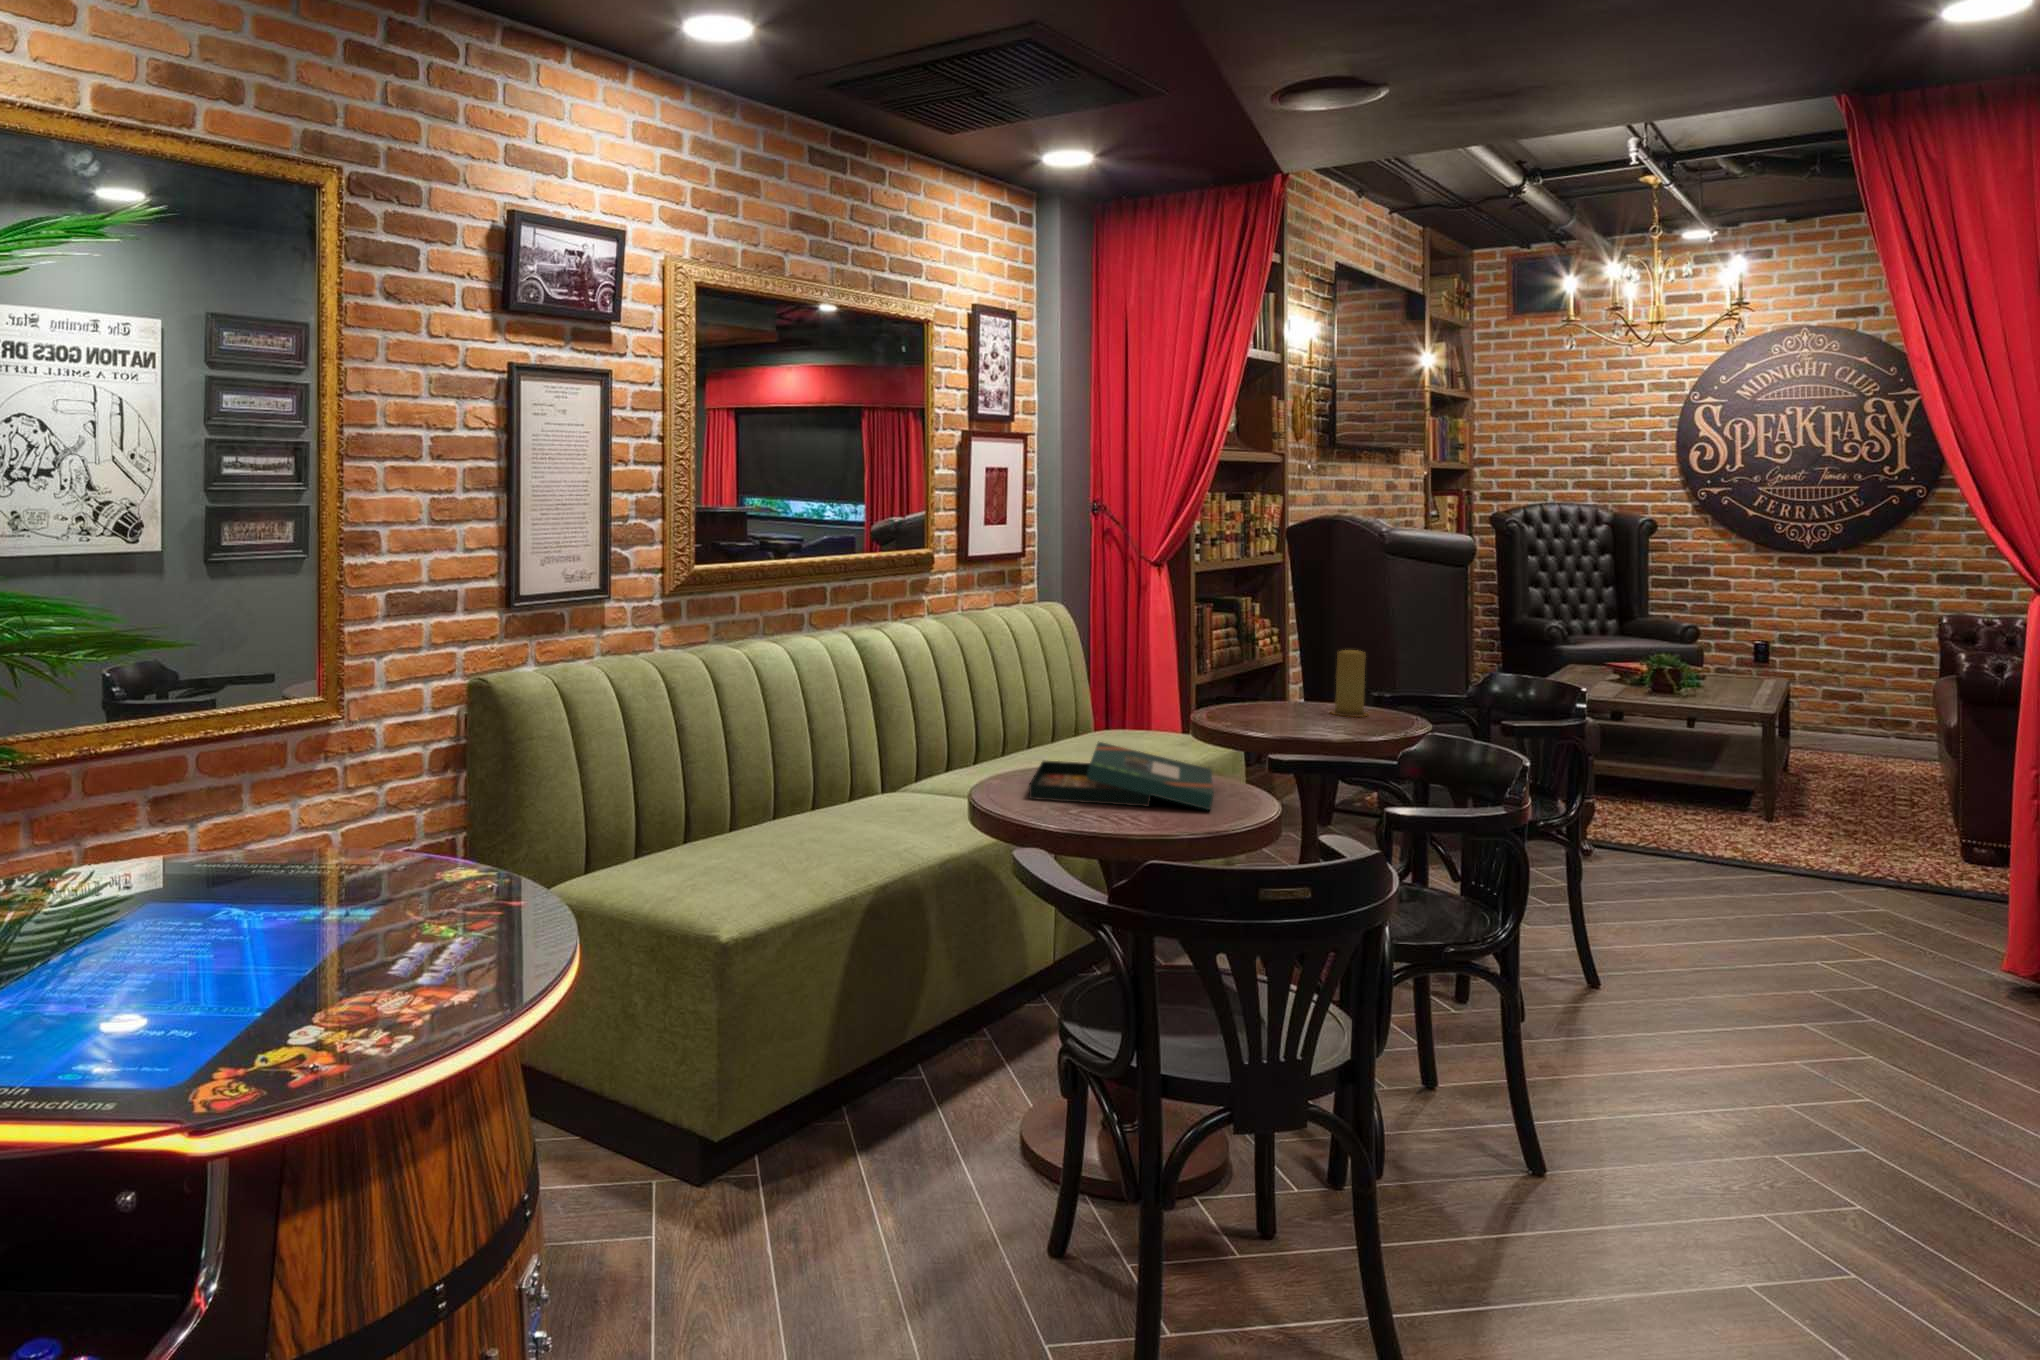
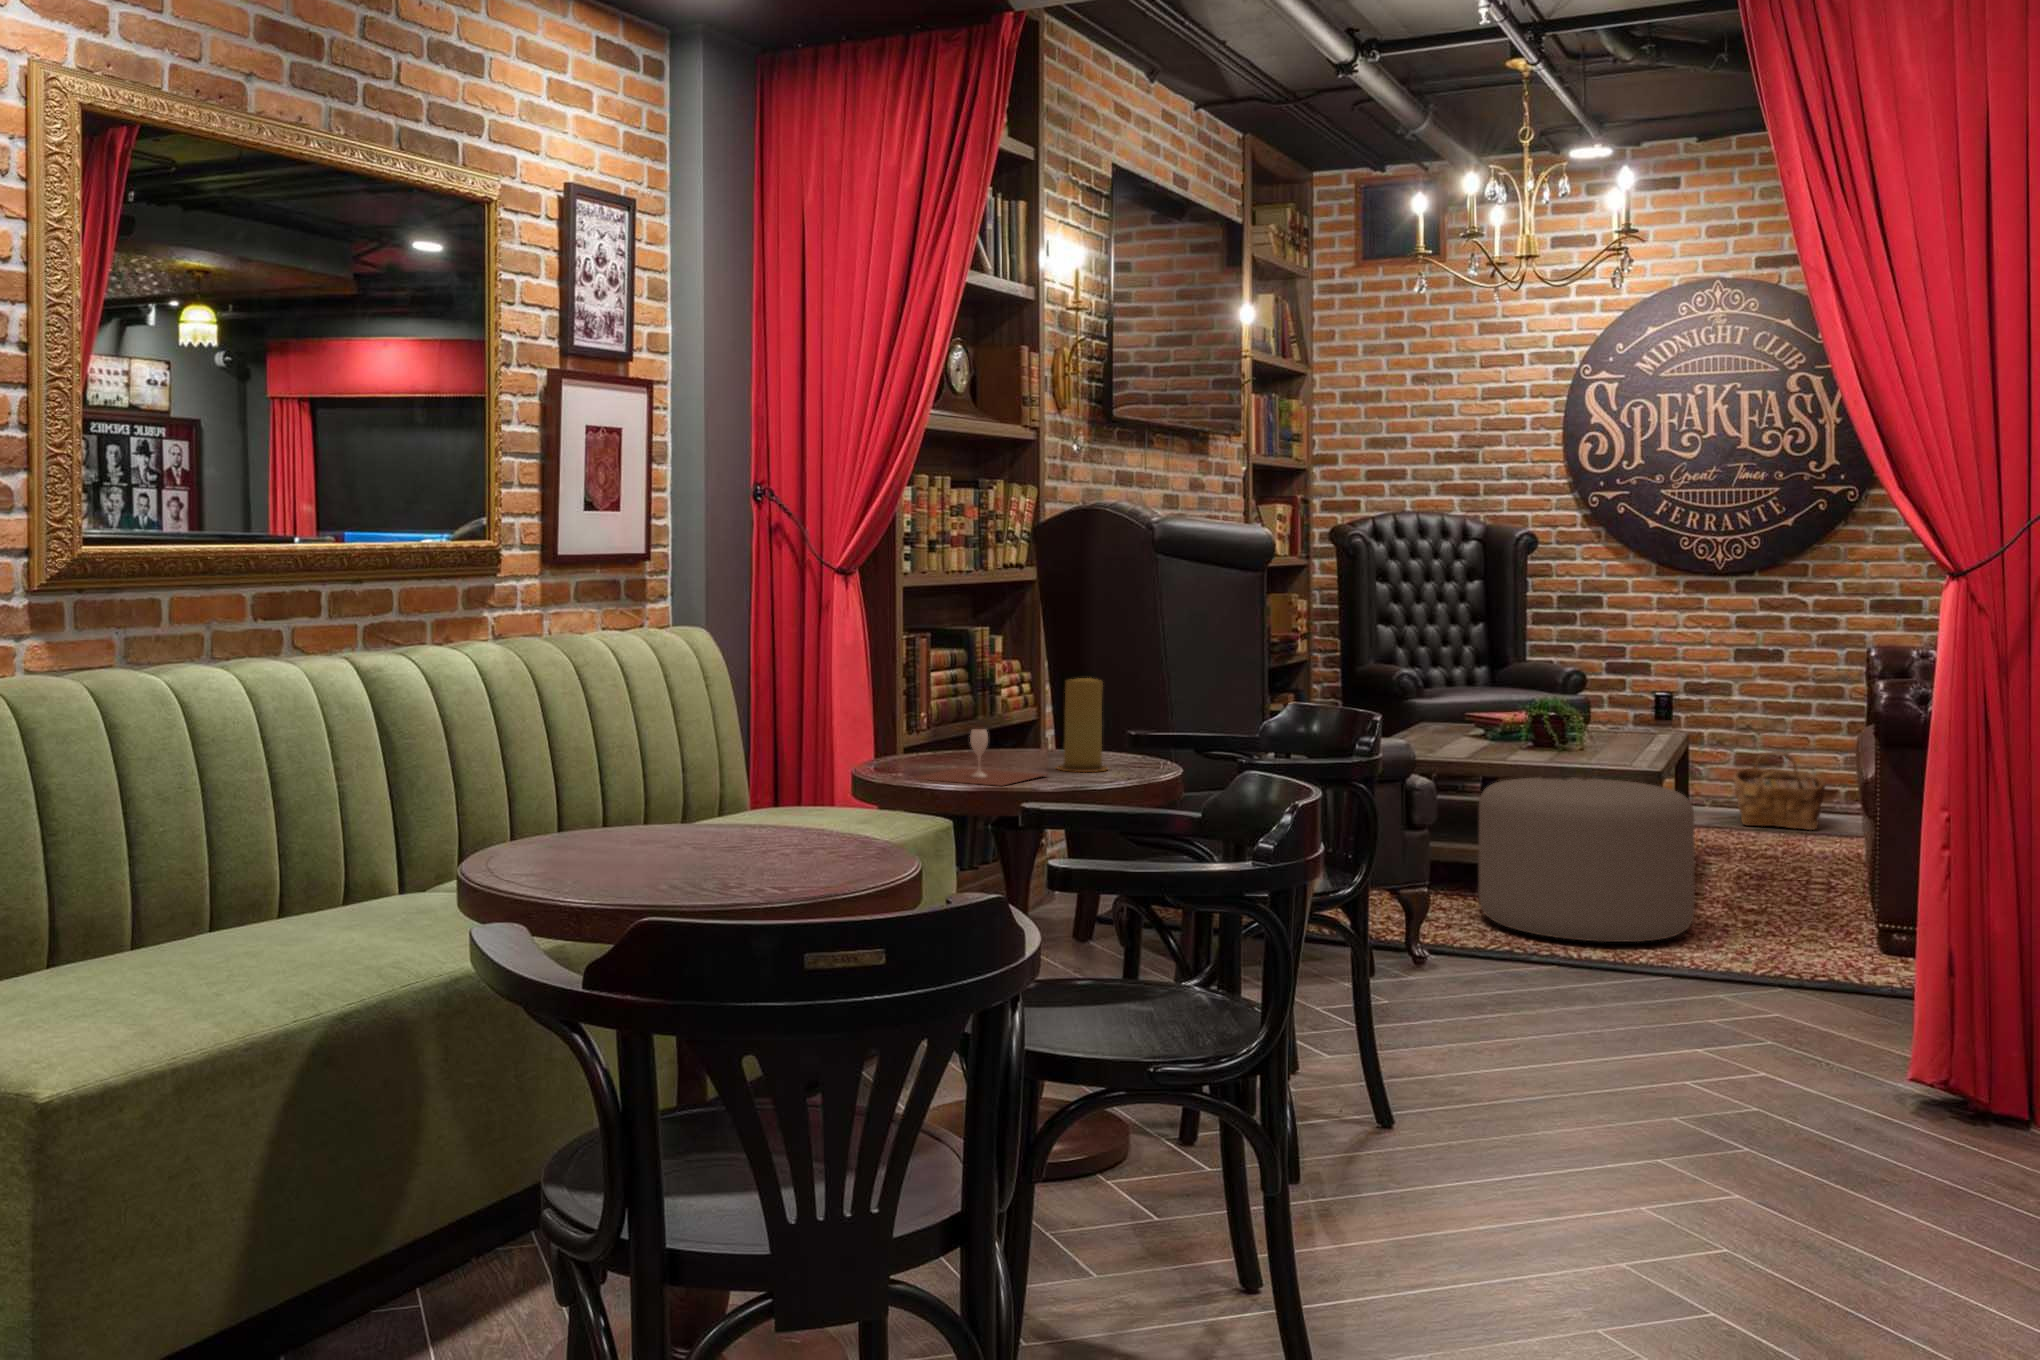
wine glass: none [1228,687,1329,729] -> present [914,729,1044,786]
woven basket: none [1818,687,1899,749] -> present [1733,751,1825,830]
ottoman: none [1624,712,1807,839] -> present [1479,777,1695,942]
board game: present [1029,742,1214,810] -> none [559,794,840,879]

